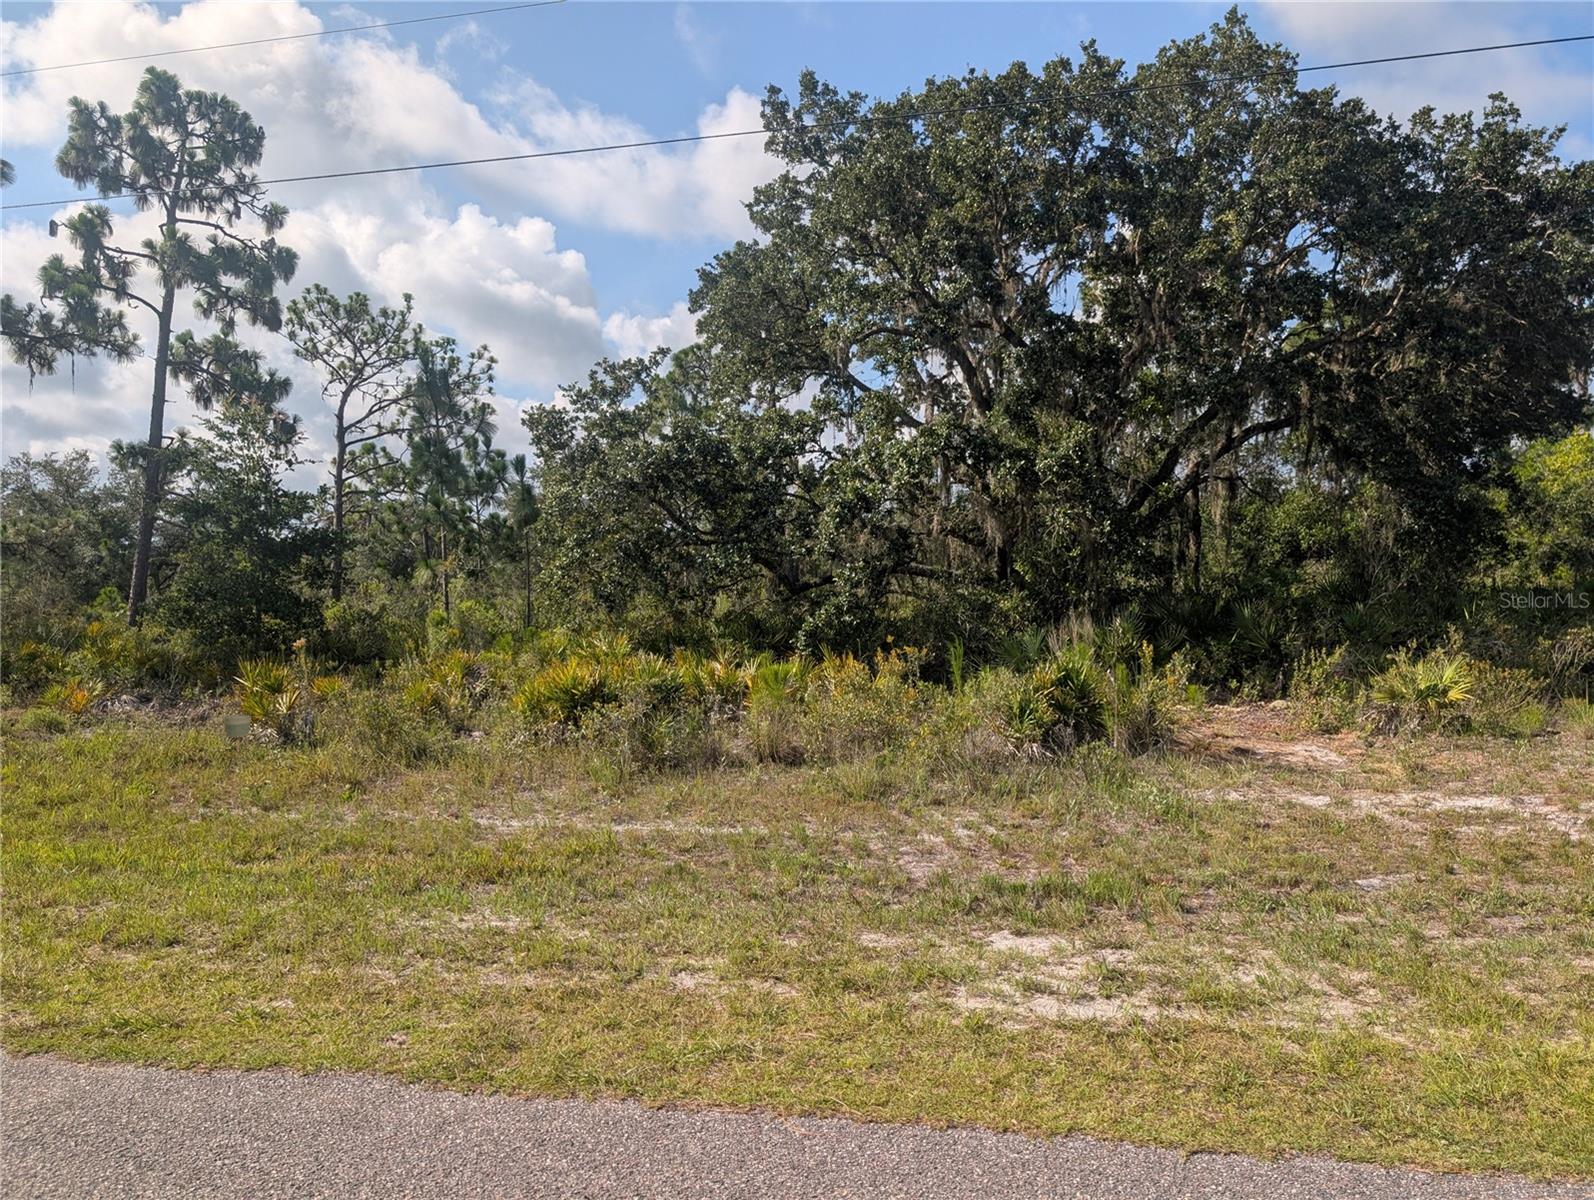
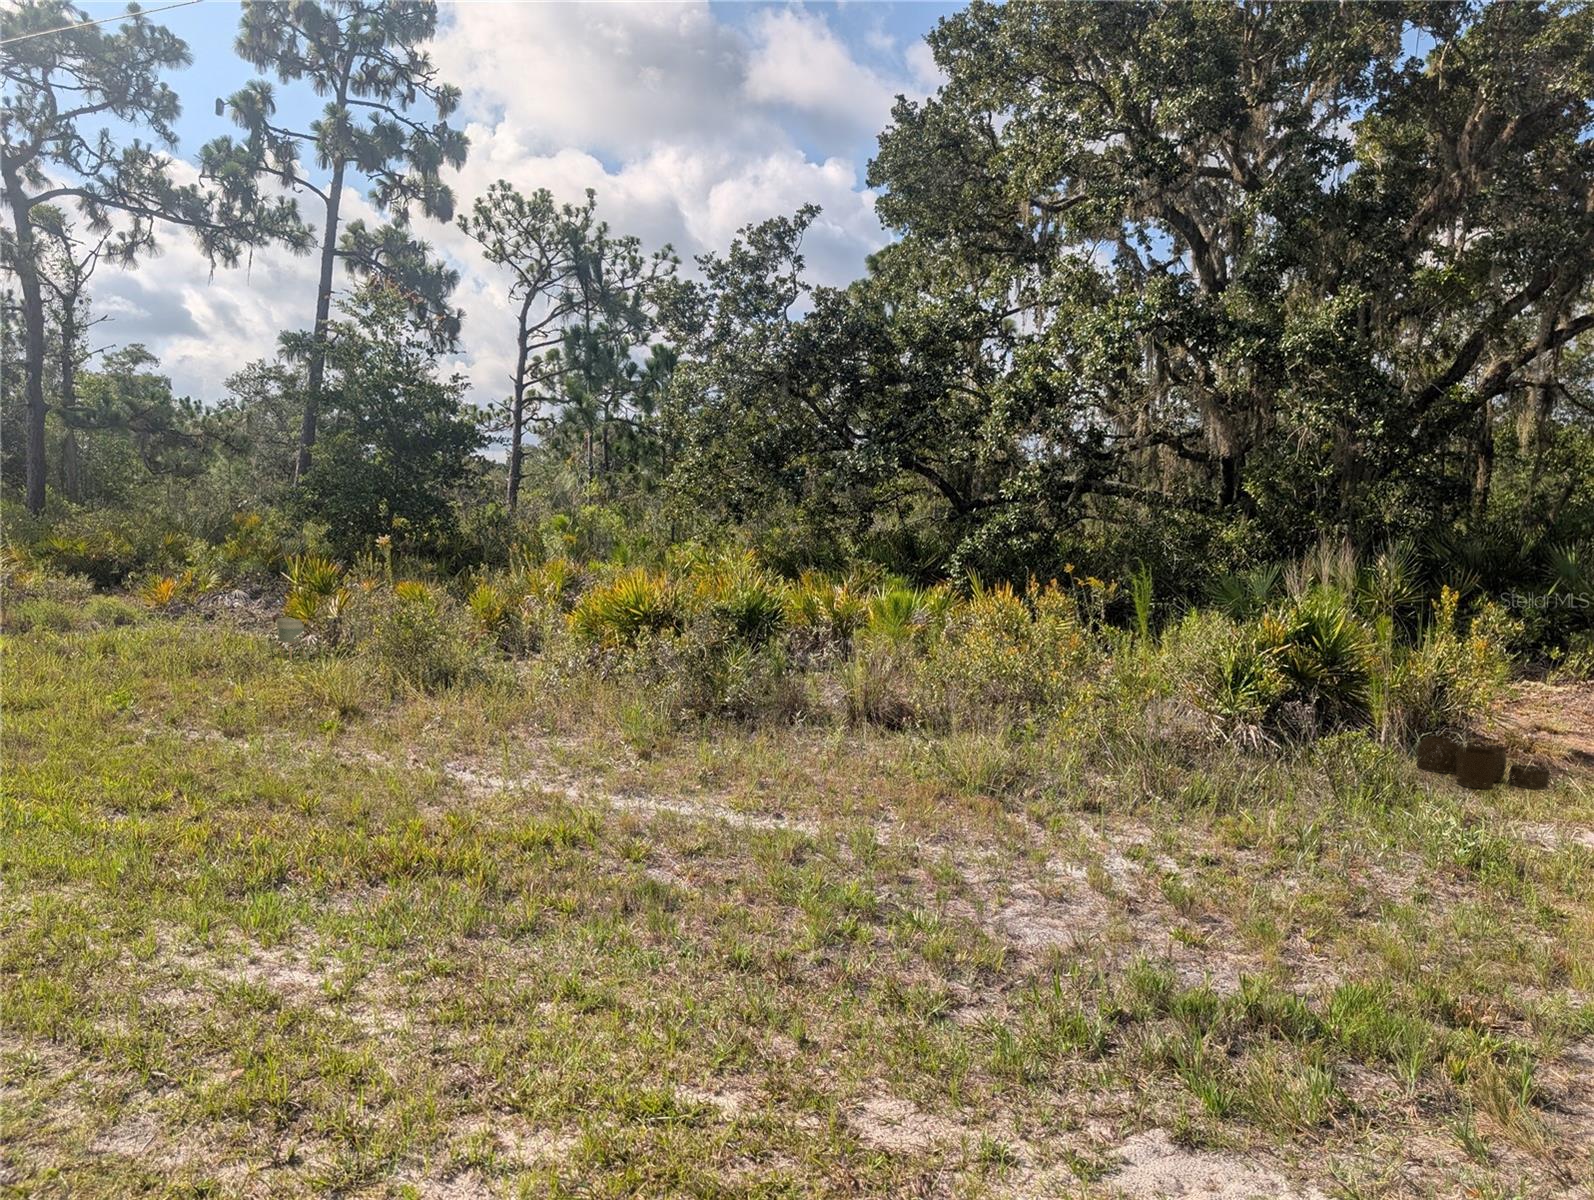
woven basket: none [1139,740,1218,774] -> present [1417,733,1550,789]

